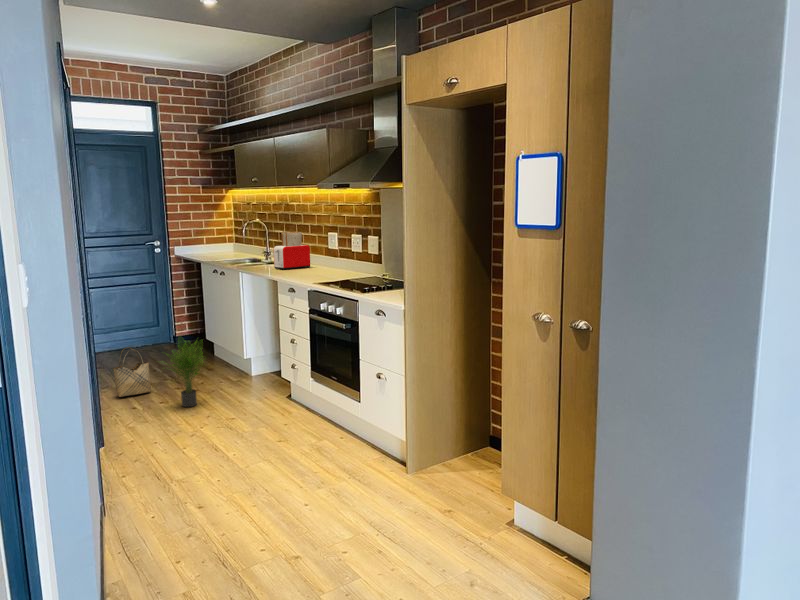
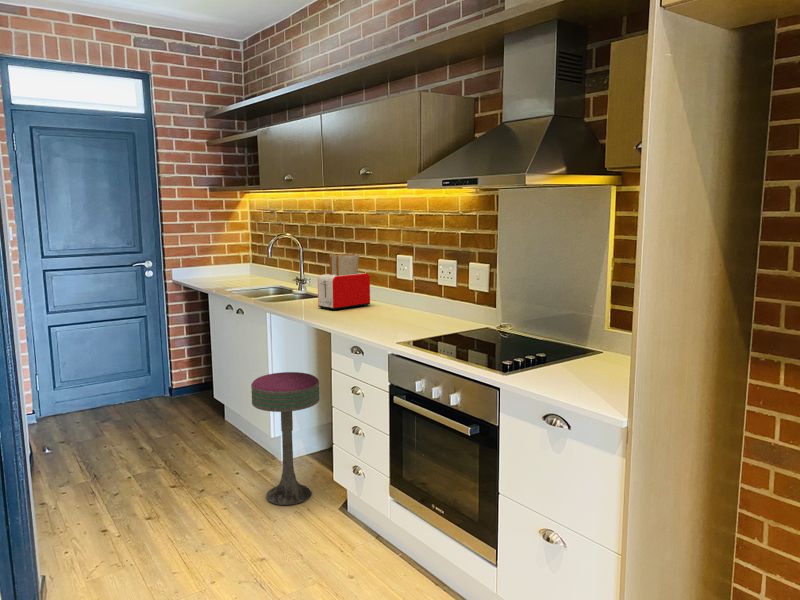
bar stool: none [228,311,273,396] -> present [251,372,320,505]
potted plant: present [168,341,203,407] -> none [136,416,224,530]
woven basket: present [113,348,151,397] -> none [74,428,132,507]

